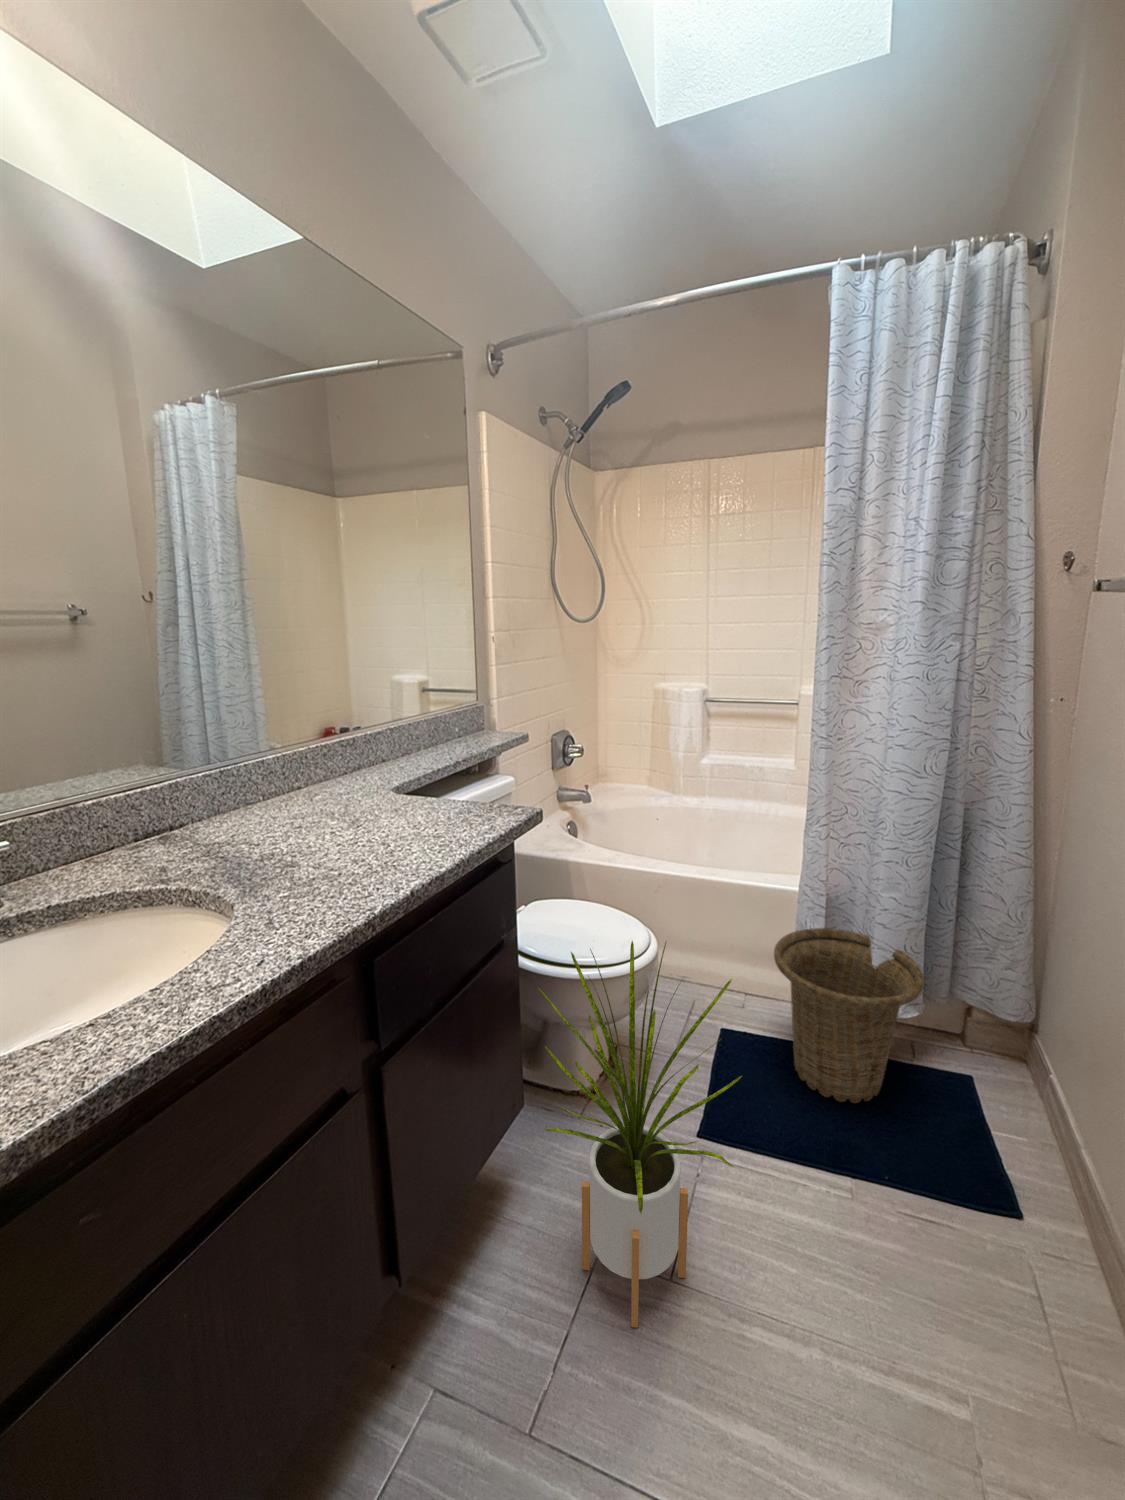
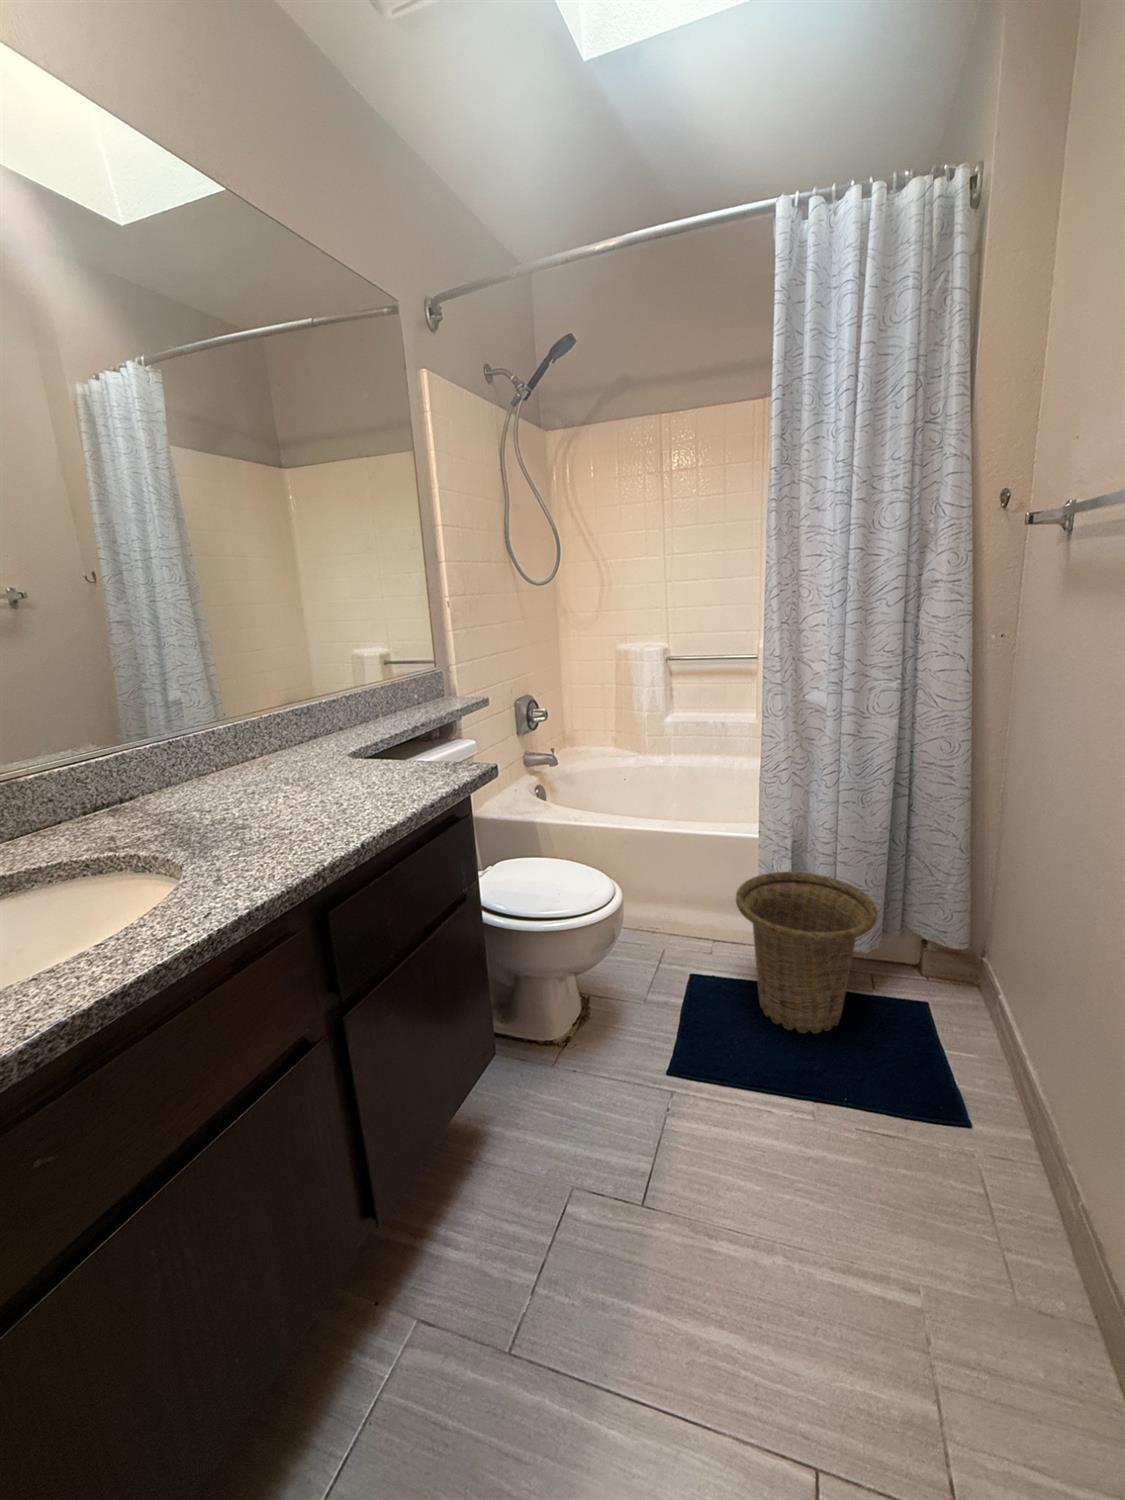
house plant: present [538,941,742,1328] -> none [499,884,701,1249]

